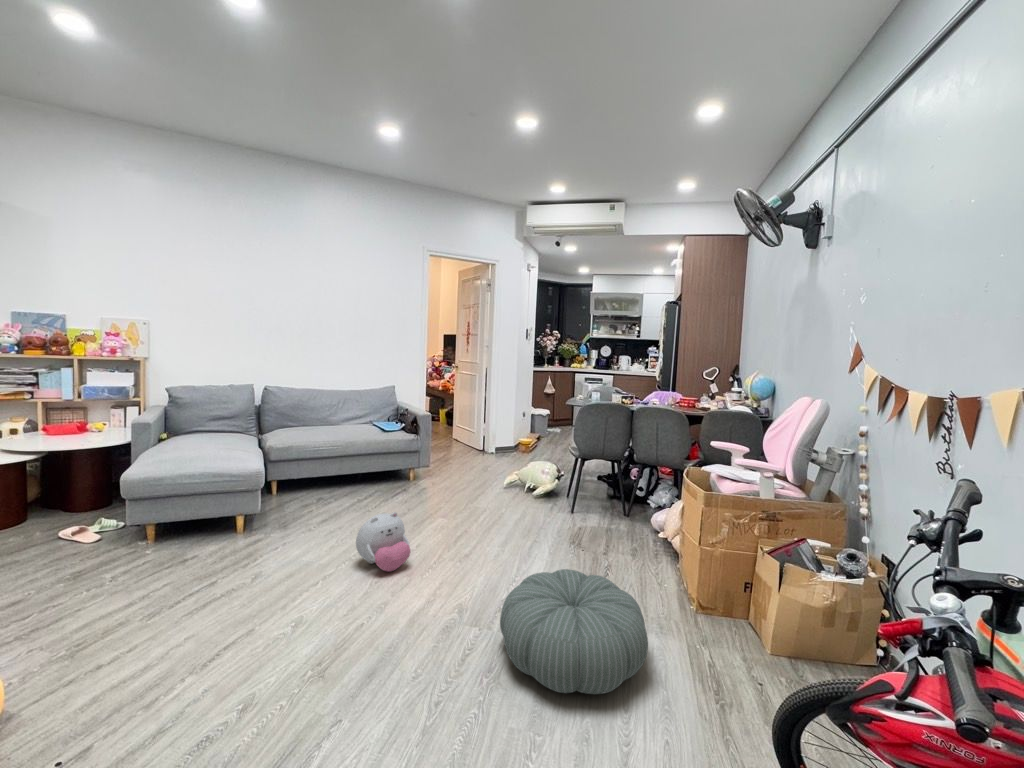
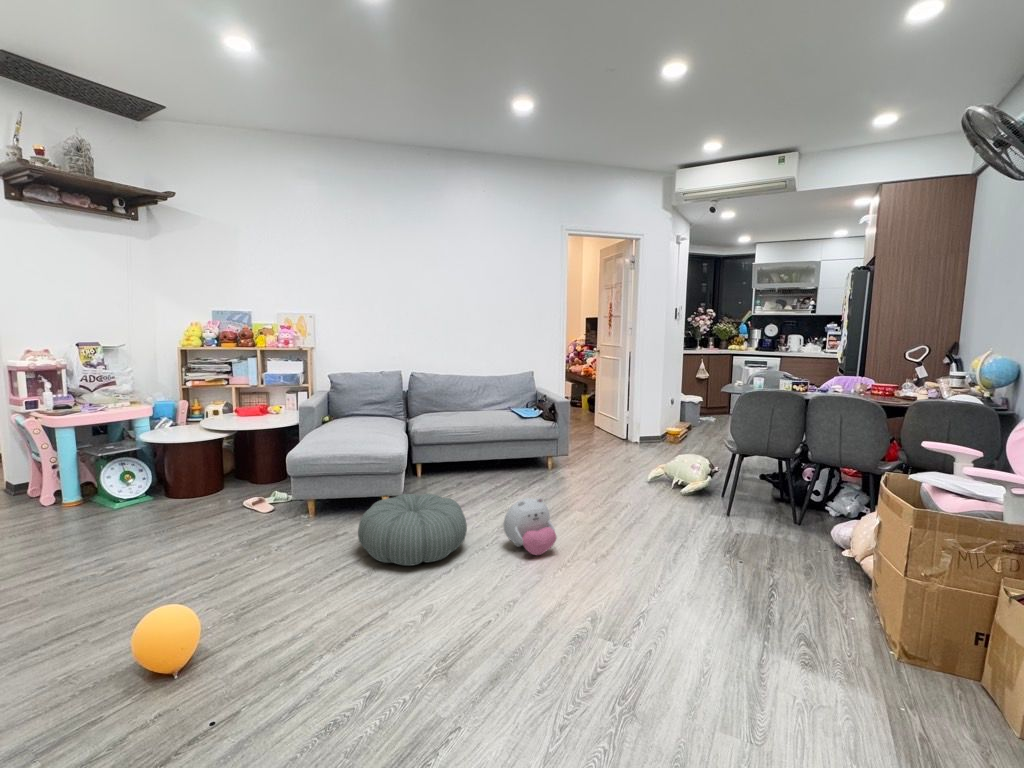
pouf: present [500,569,648,694] -> present [358,494,467,566]

